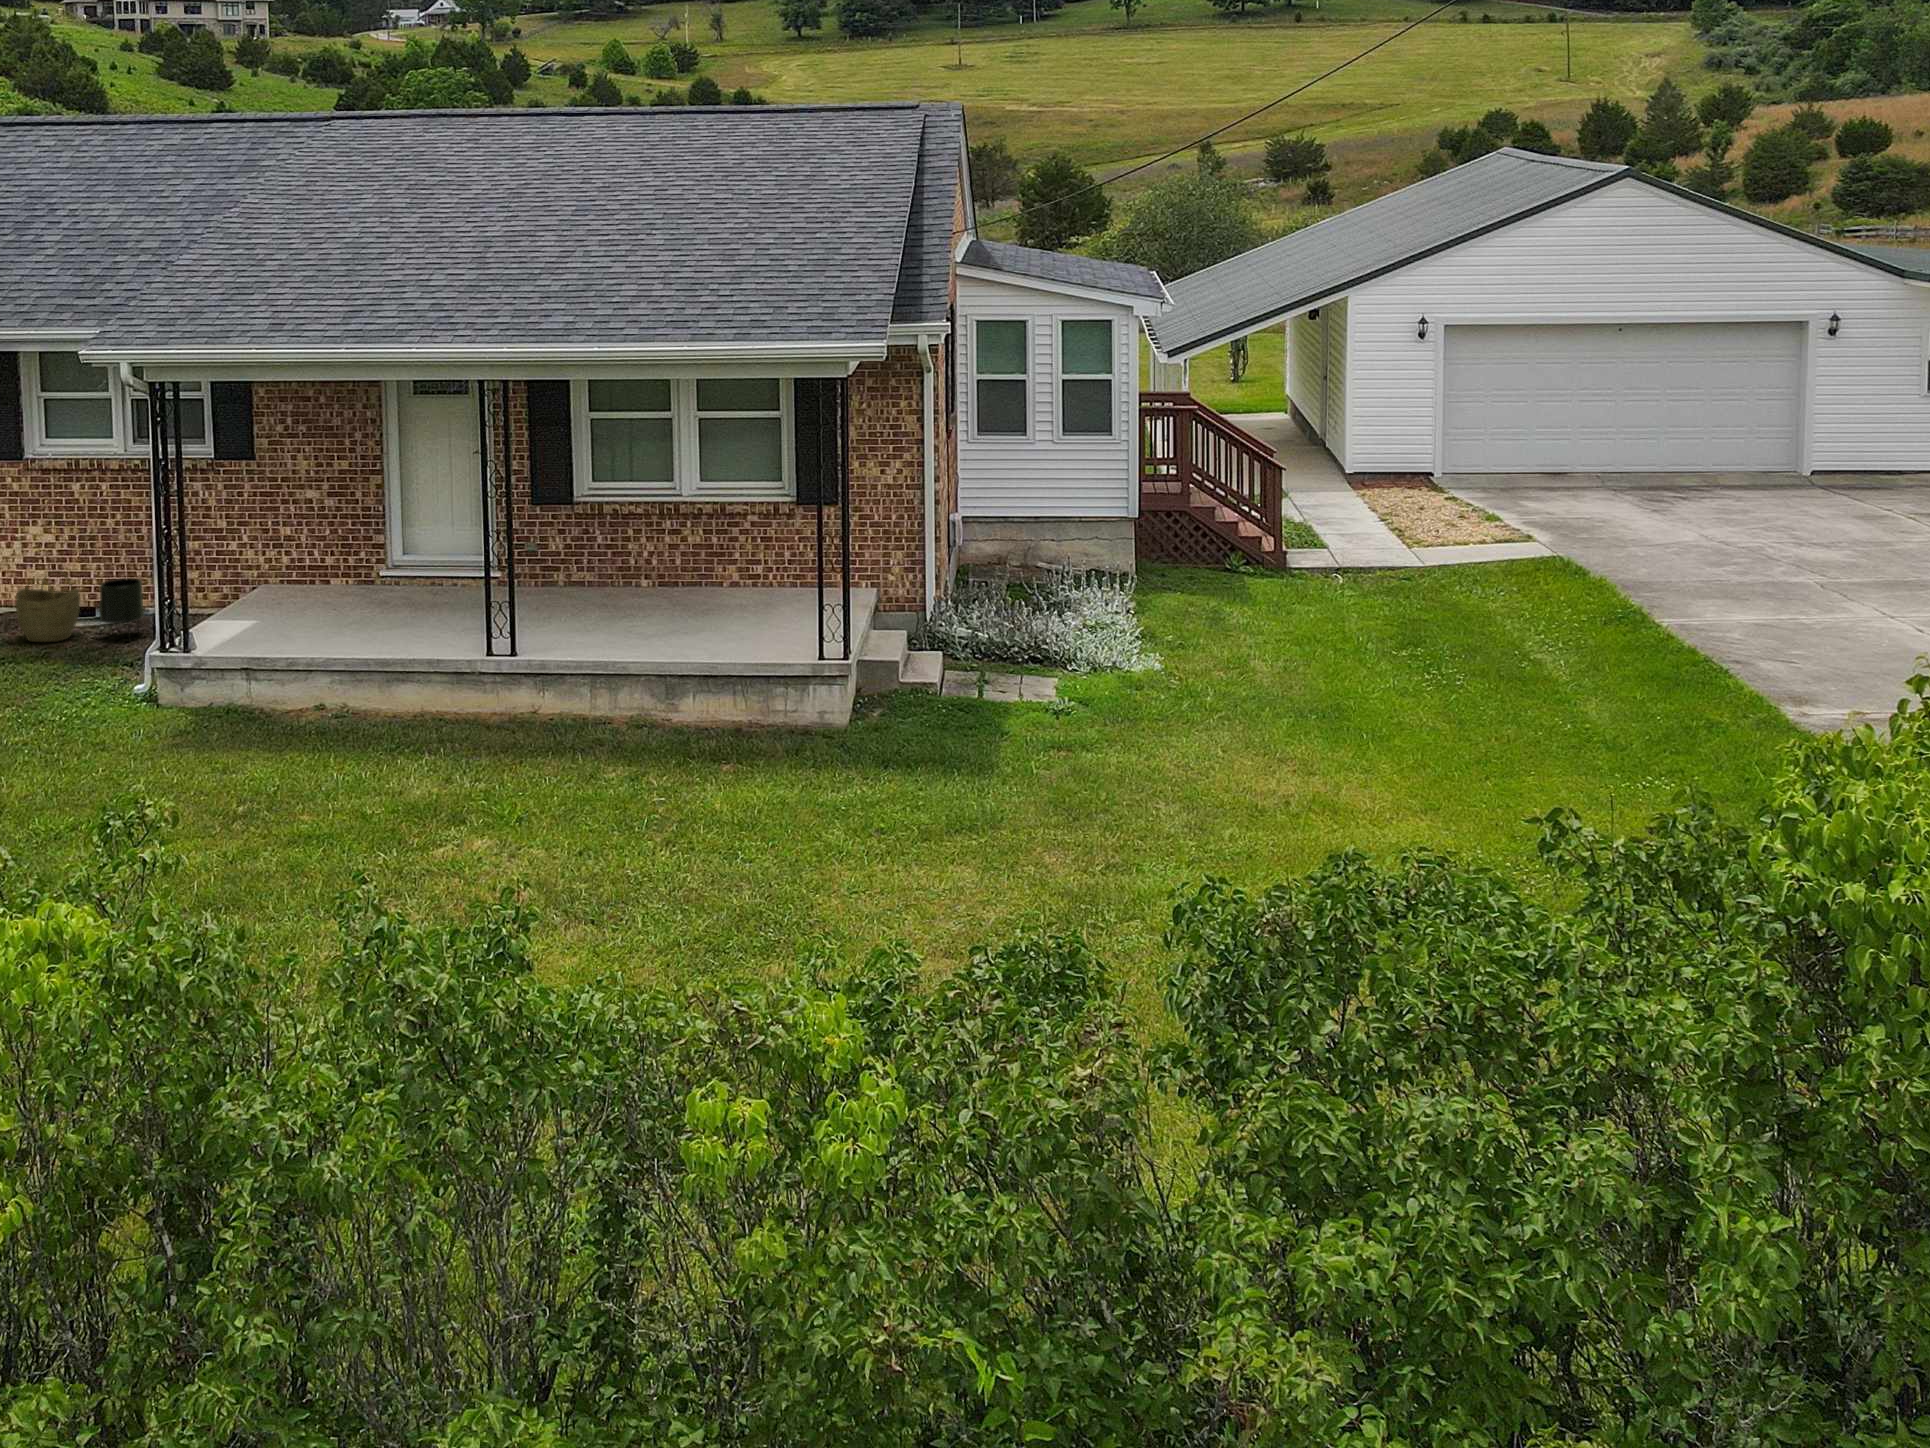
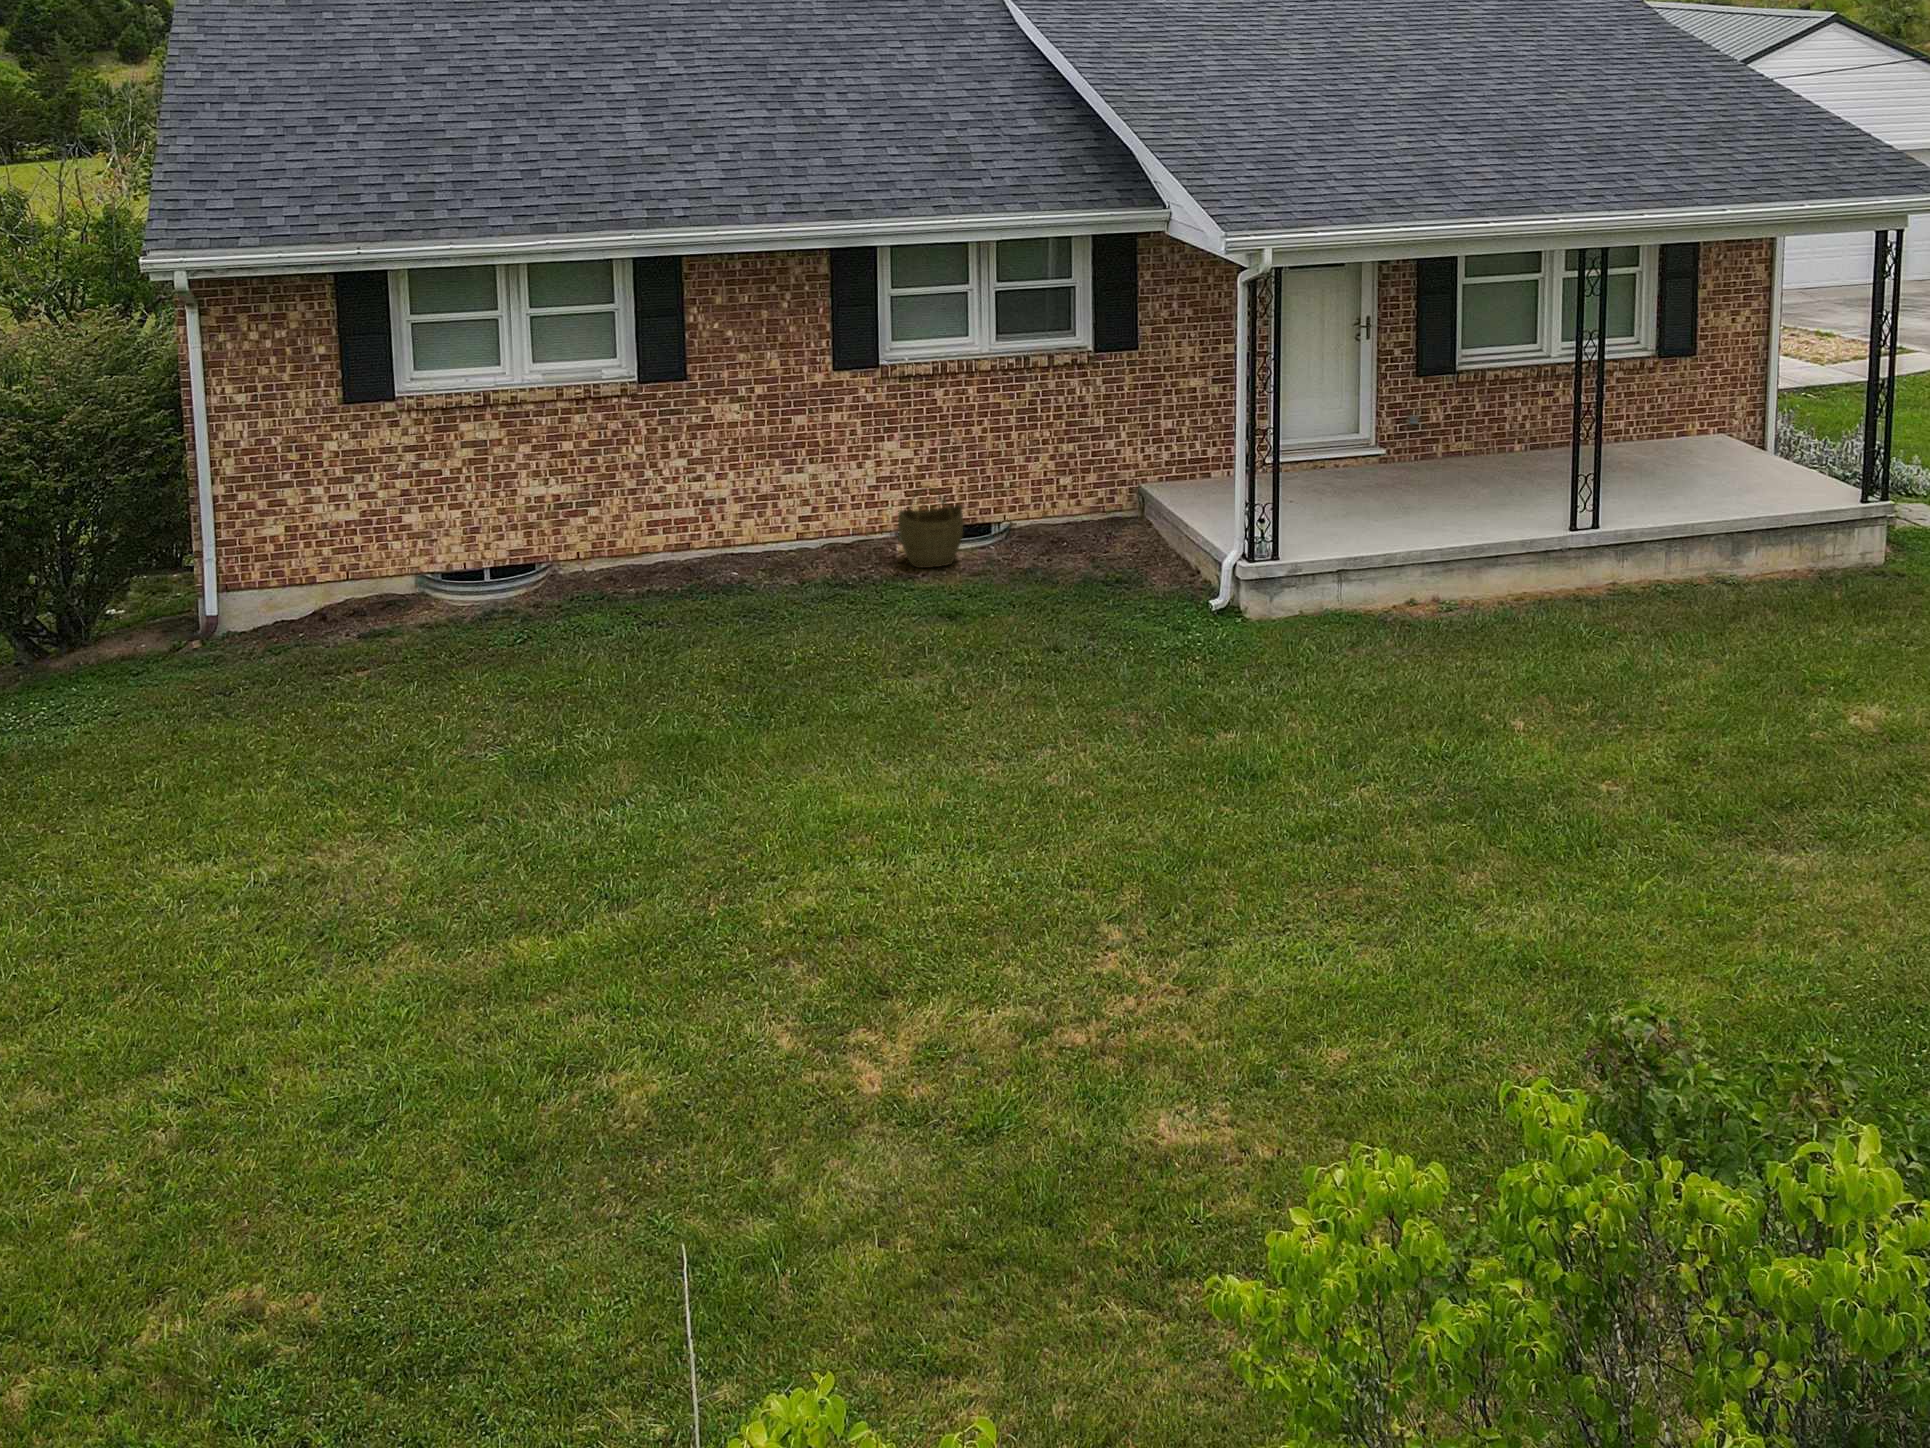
planter: present [99,578,144,624] -> none [987,489,1030,558]

